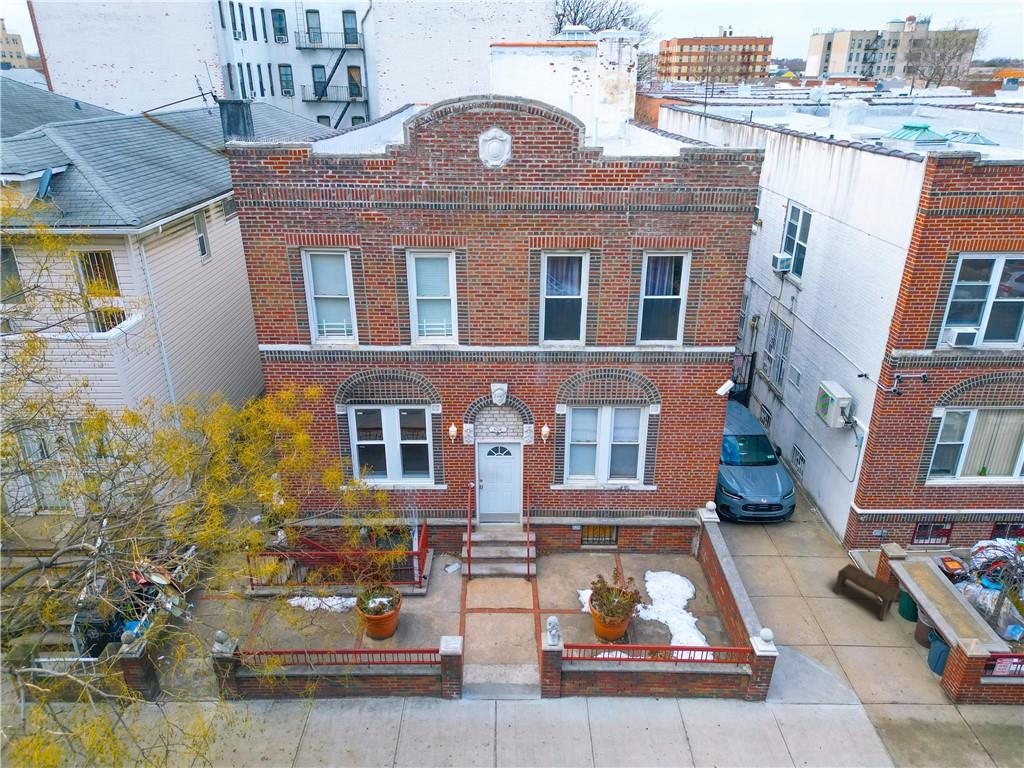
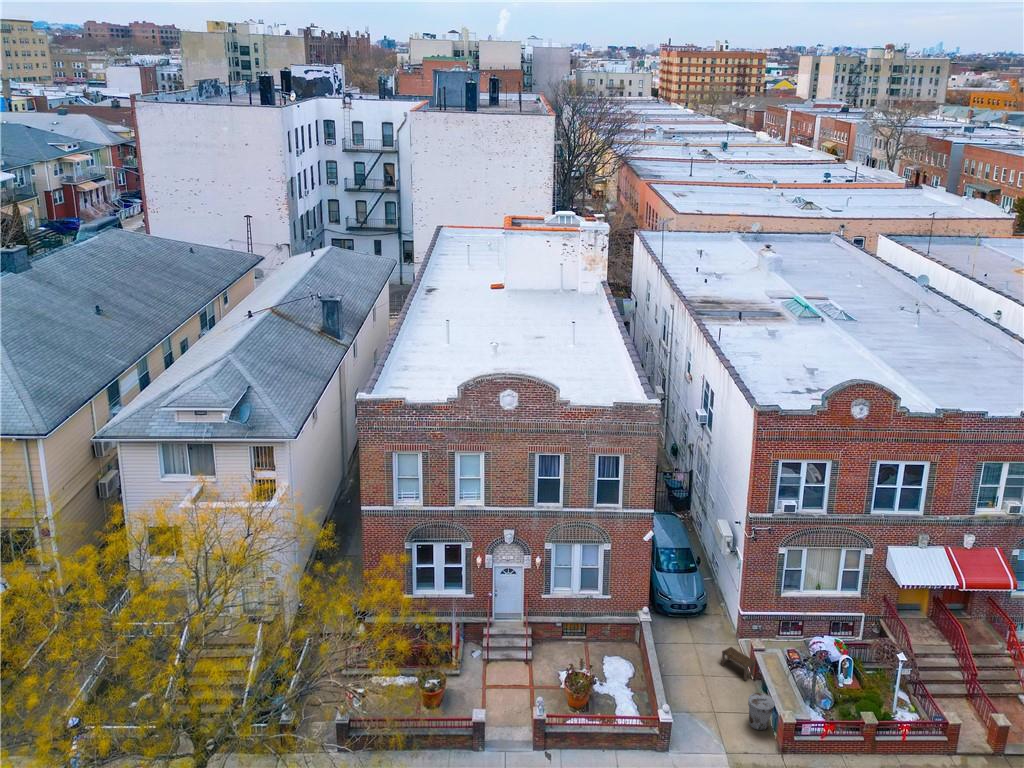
trash can: none [916,653,976,721] -> present [748,693,775,730]

